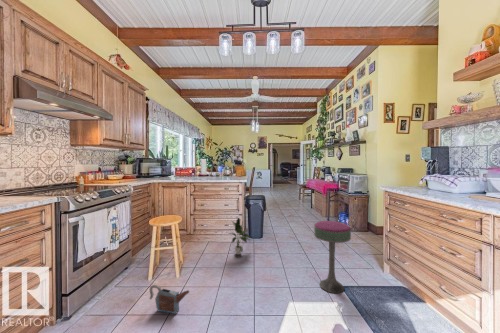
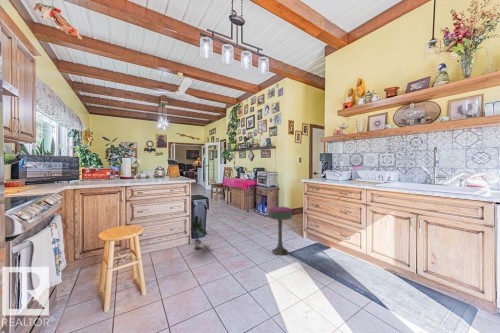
watering can: present [150,285,189,314] -> none [159,272,198,297]

